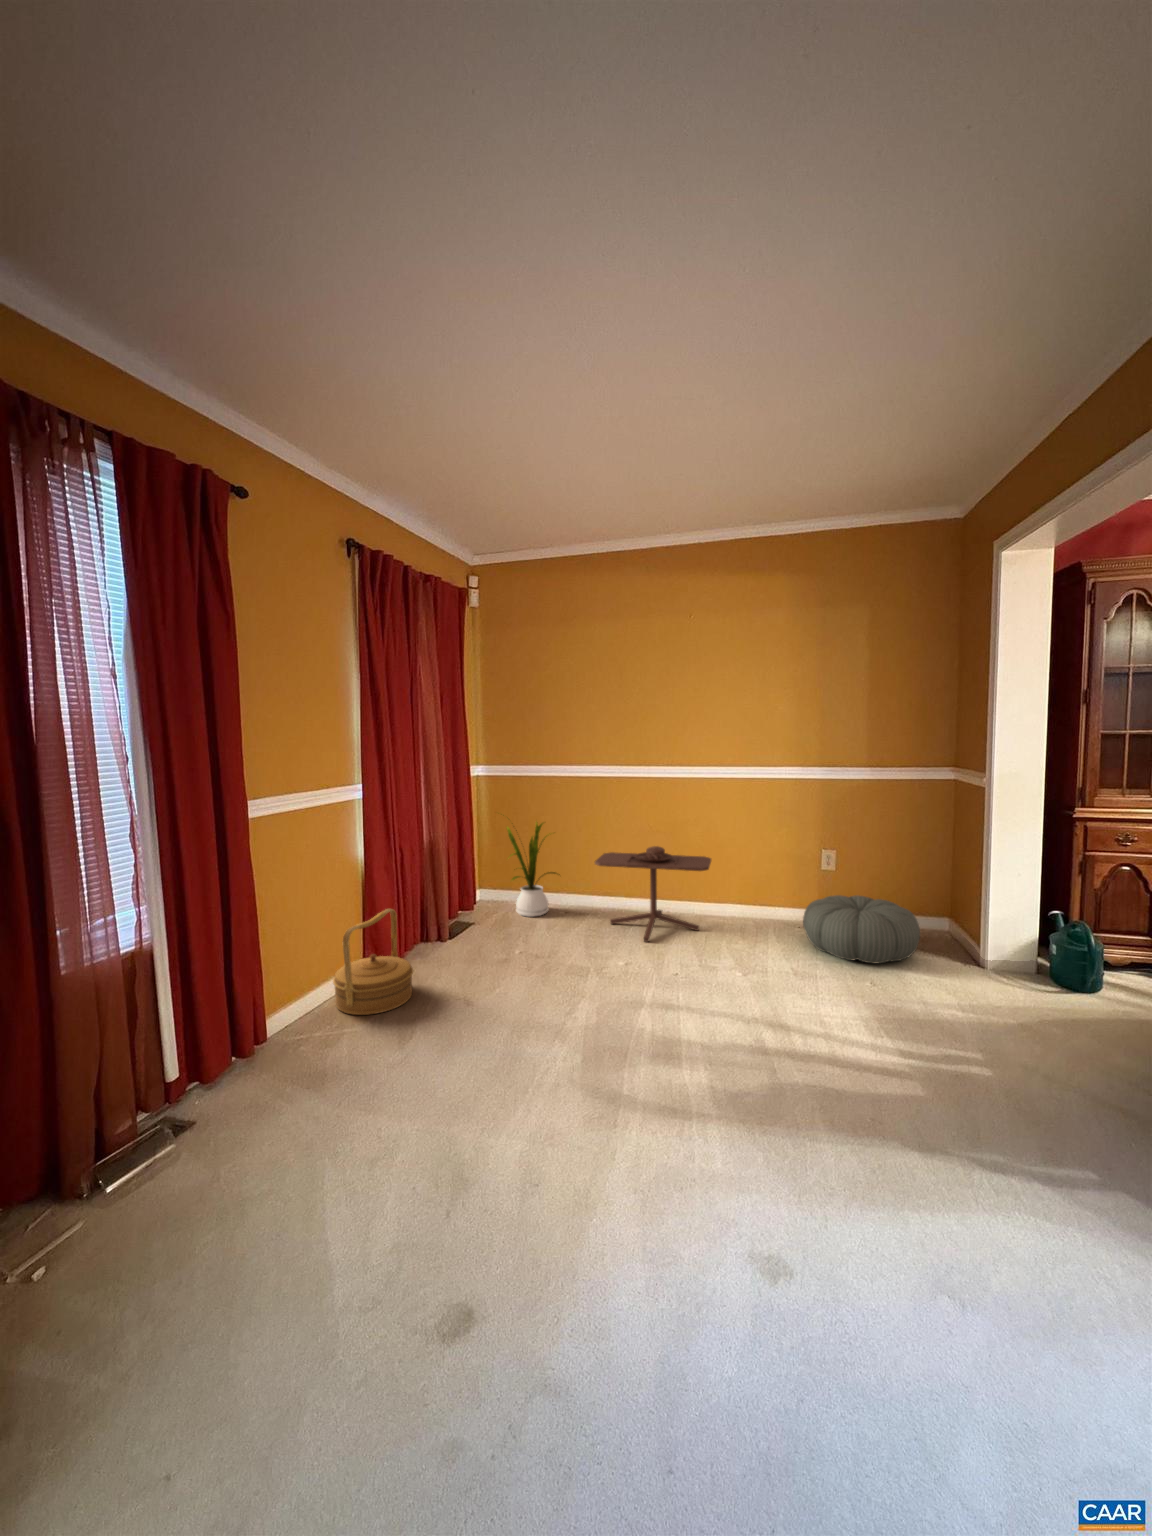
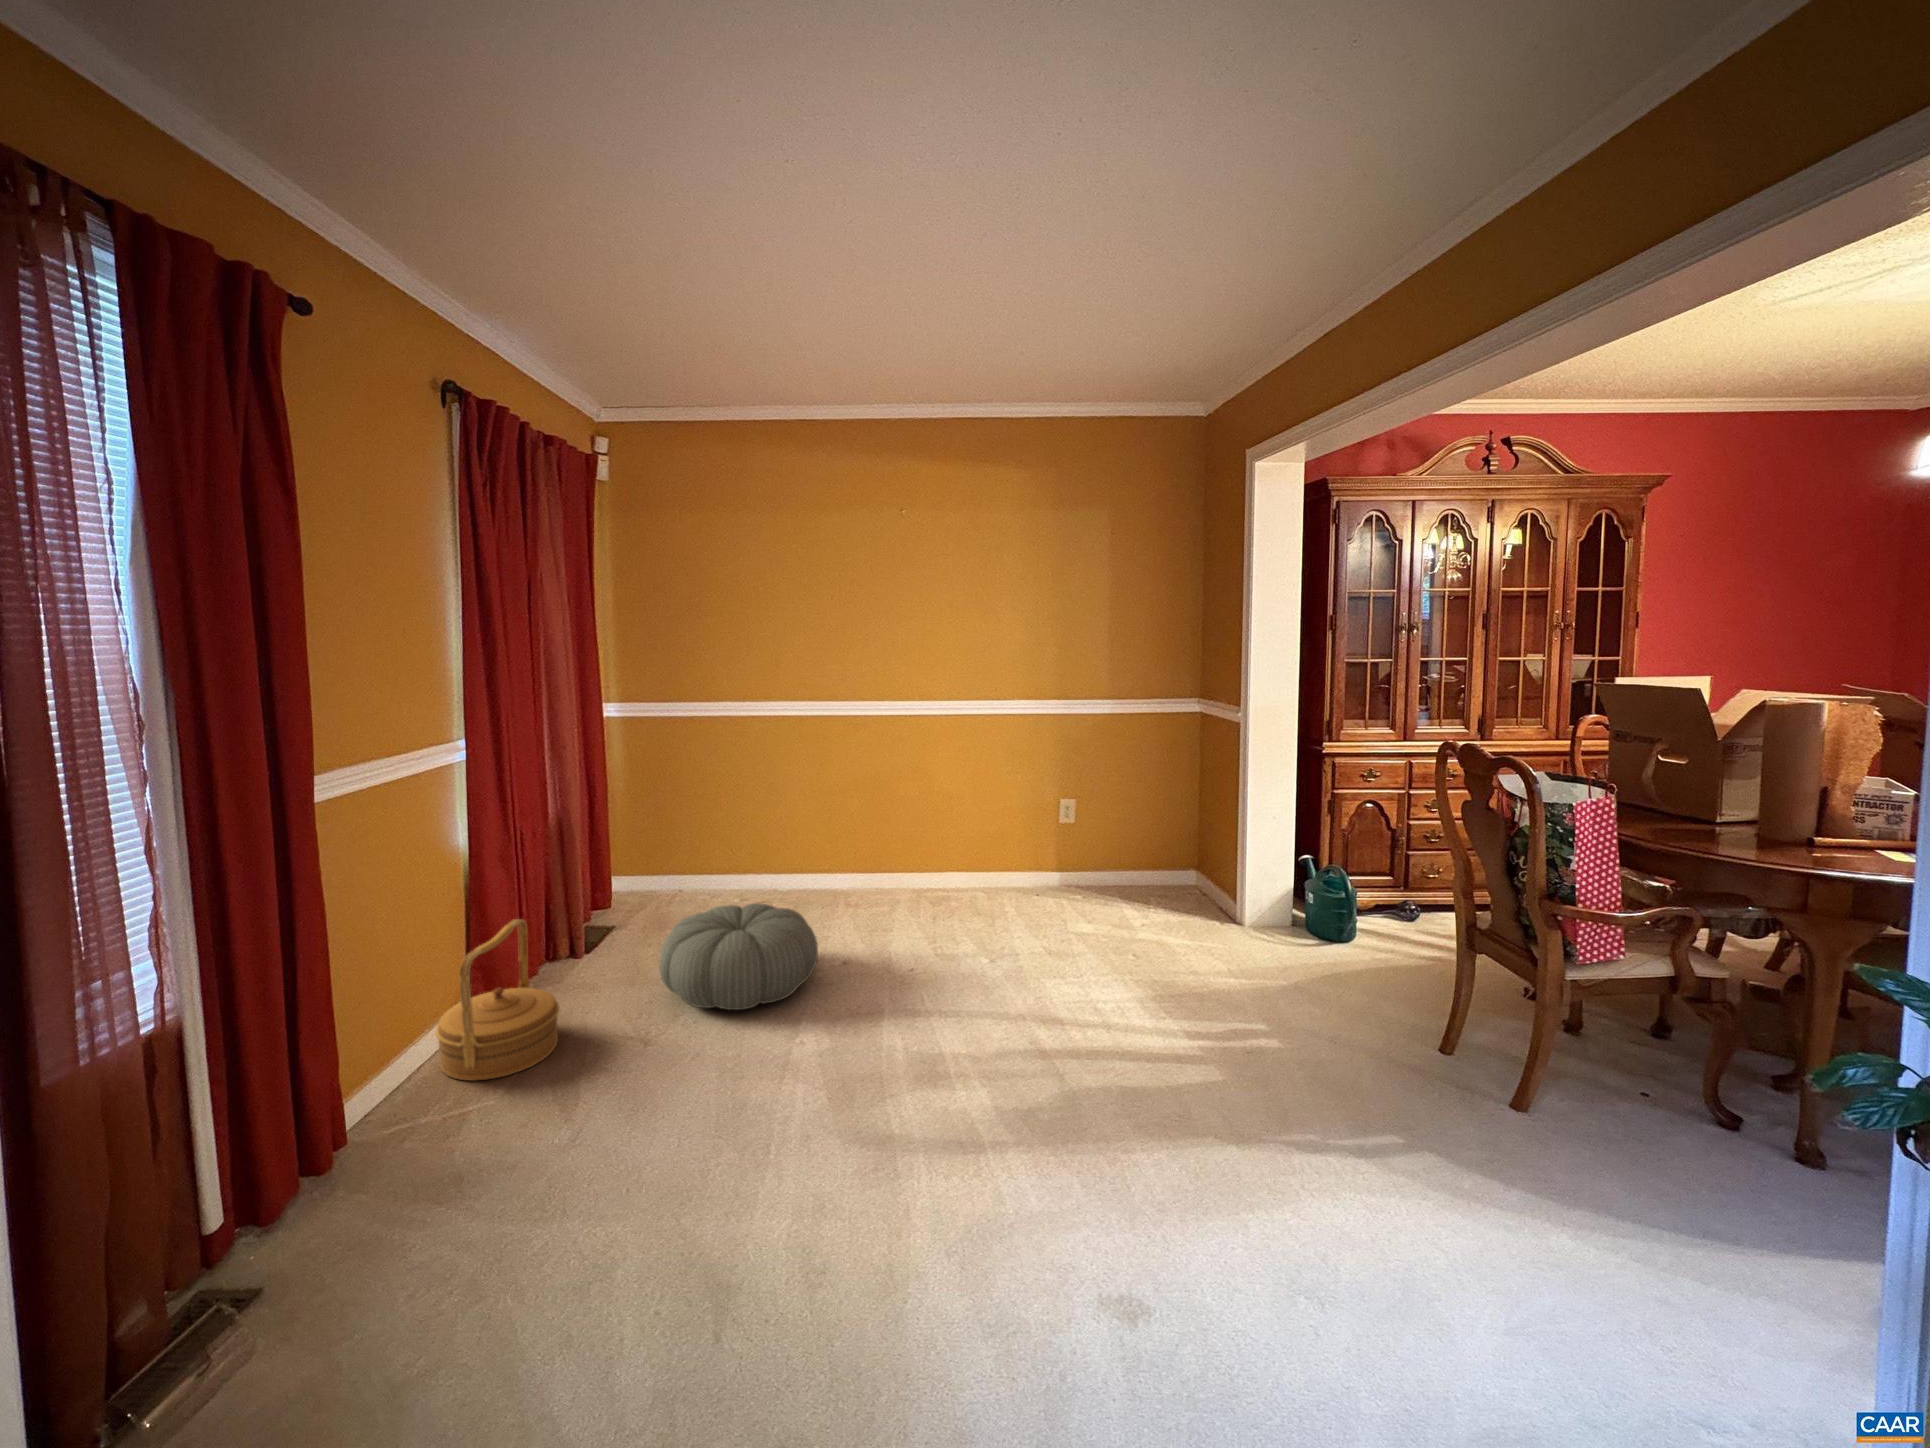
house plant: present [503,815,560,917] -> none [639,768,737,910]
side table: present [595,846,711,942] -> none [788,805,936,930]
pouf: present [803,895,920,964] -> present [659,903,818,1010]

